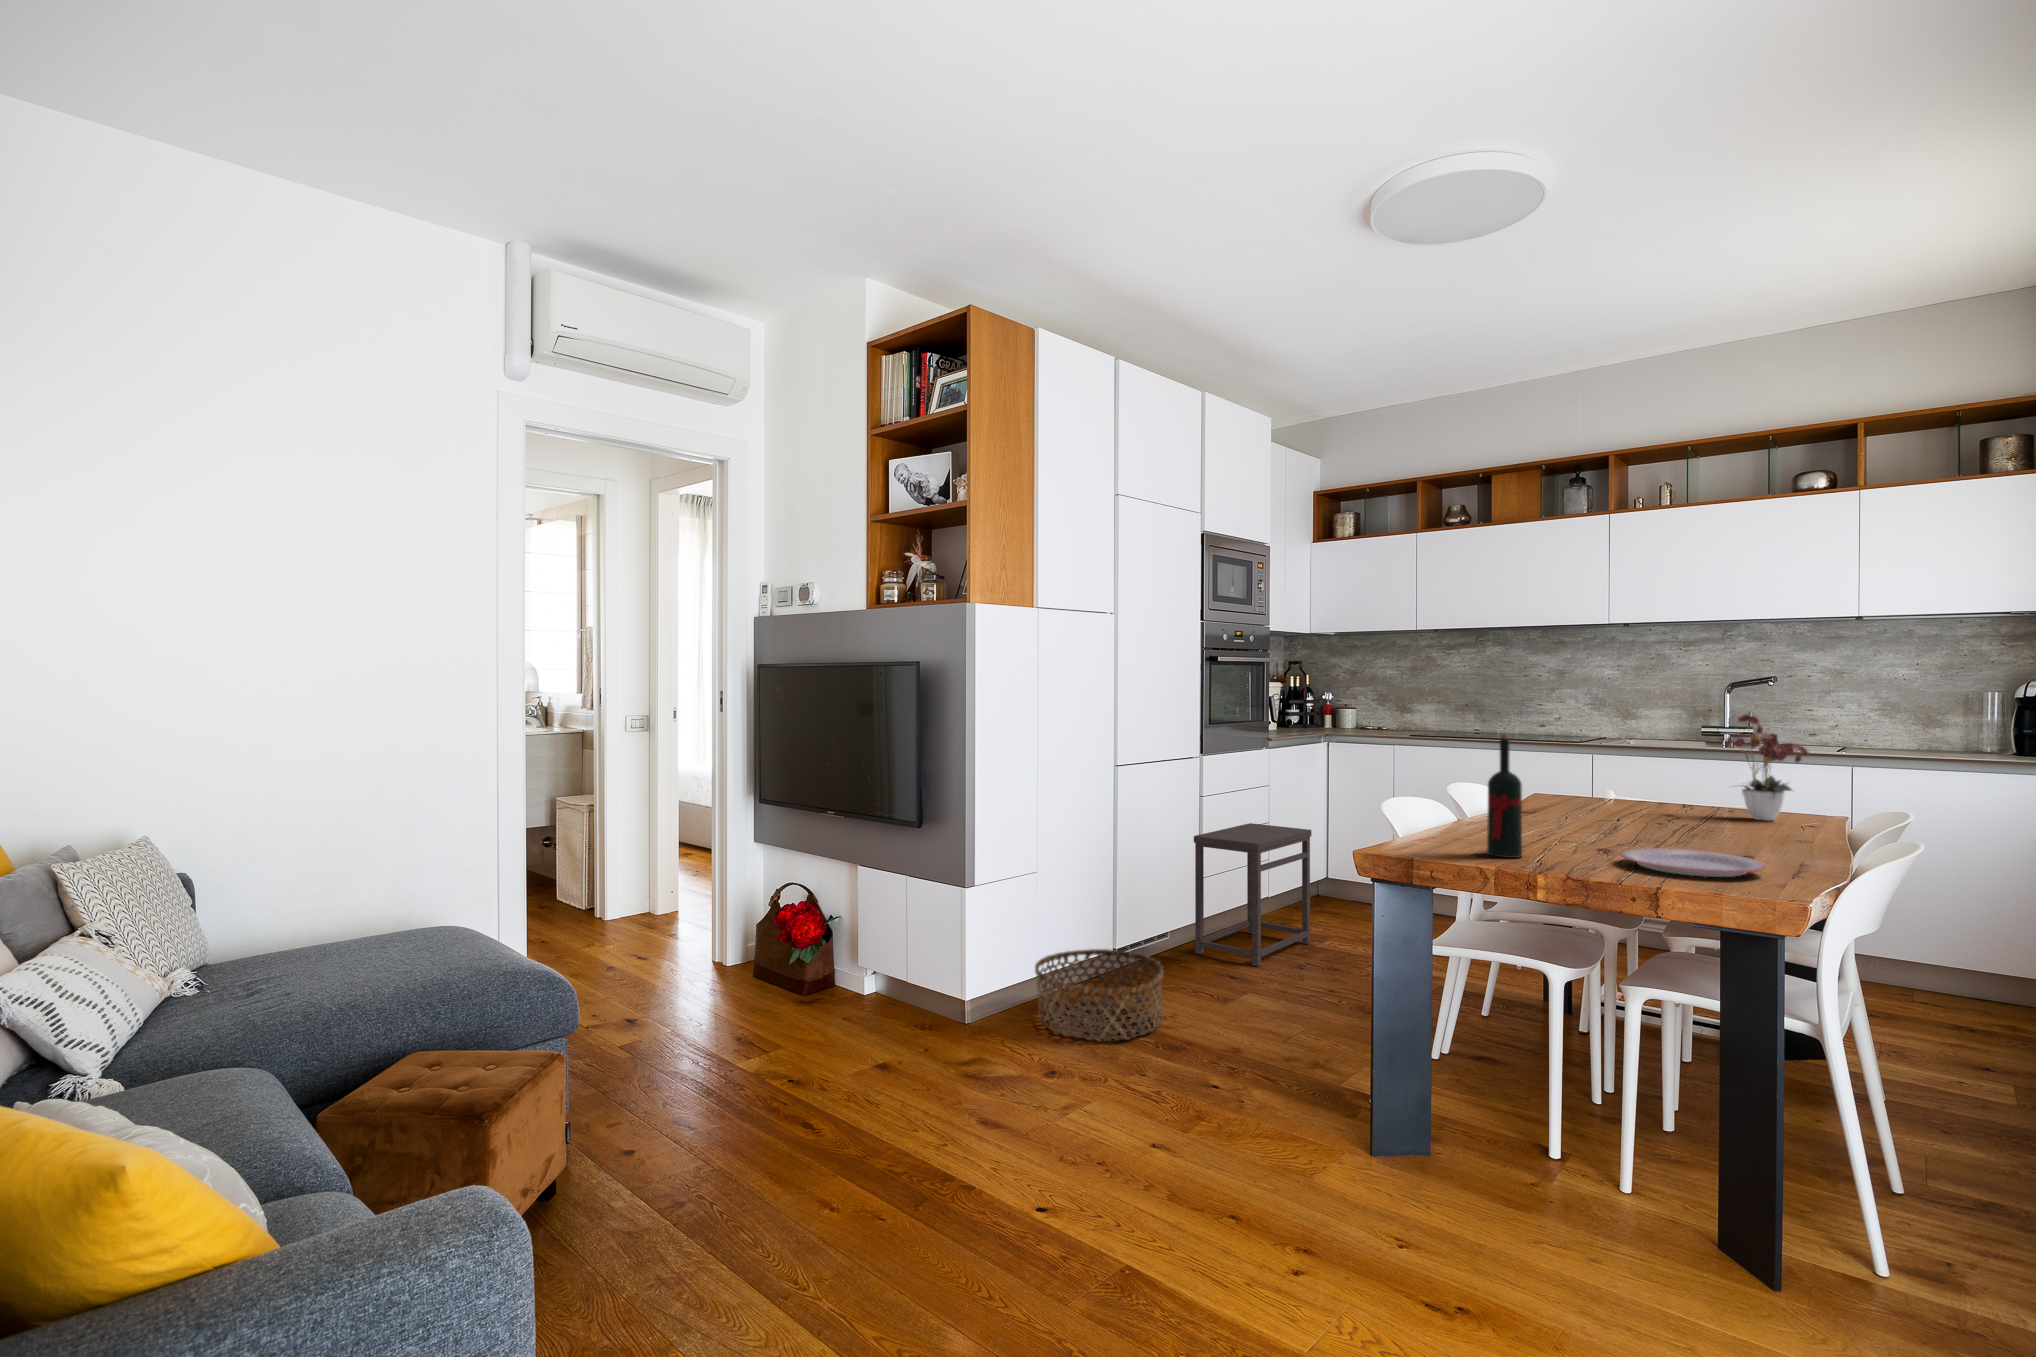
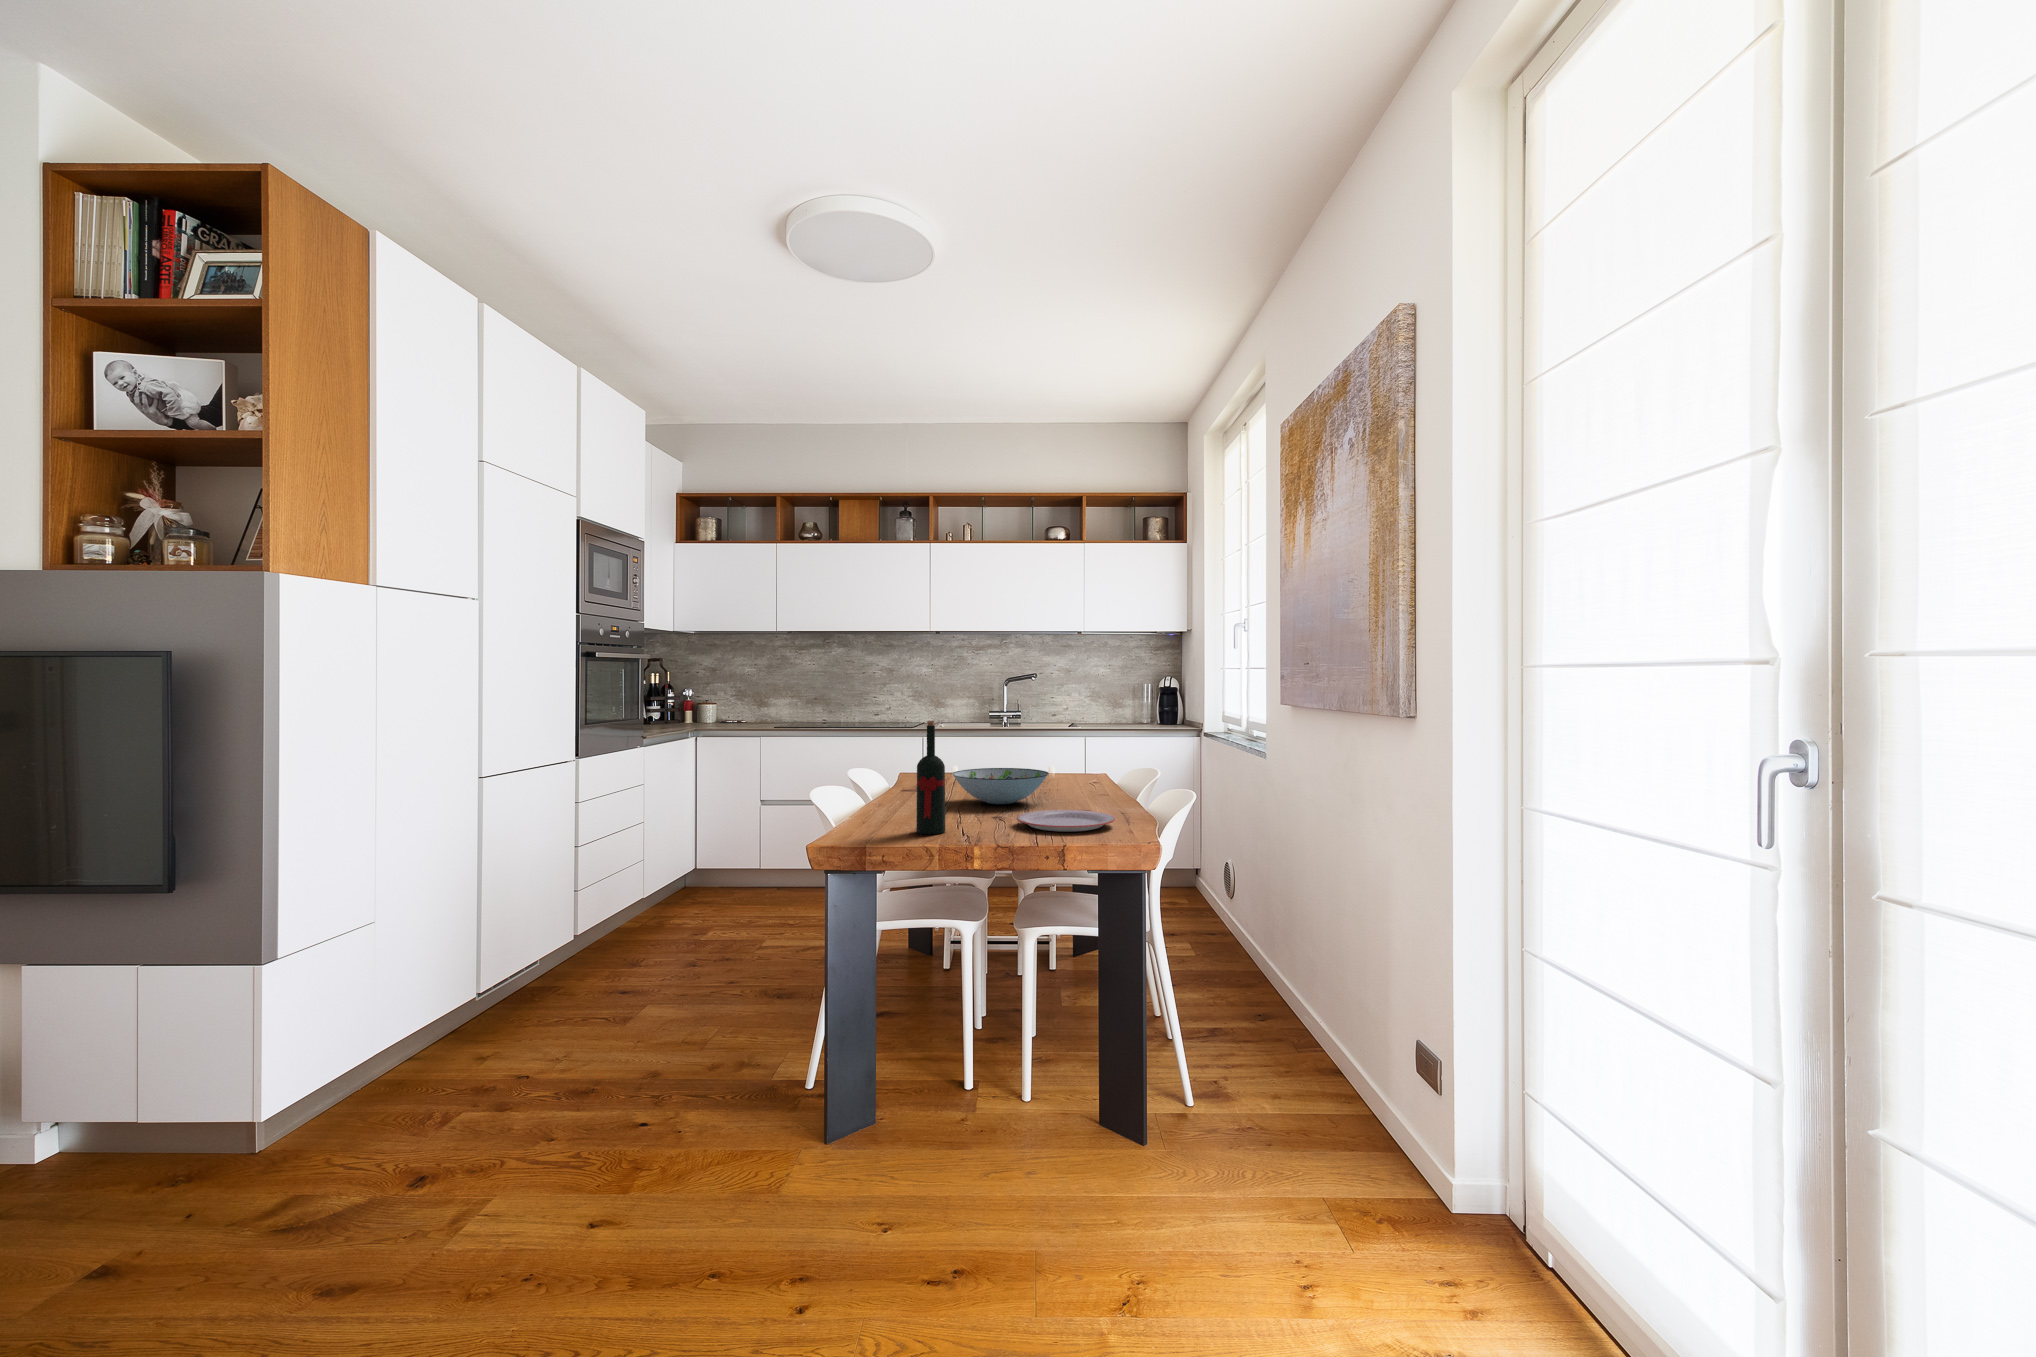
flower arrangement: present [1726,714,1810,821] -> none [1034,696,1091,780]
decorative bowl: none [1567,794,1703,839] -> present [952,768,1048,804]
side table: present [1194,823,1311,967] -> none [569,823,693,972]
basket: present [1035,949,1163,1041] -> none [370,990,553,1119]

